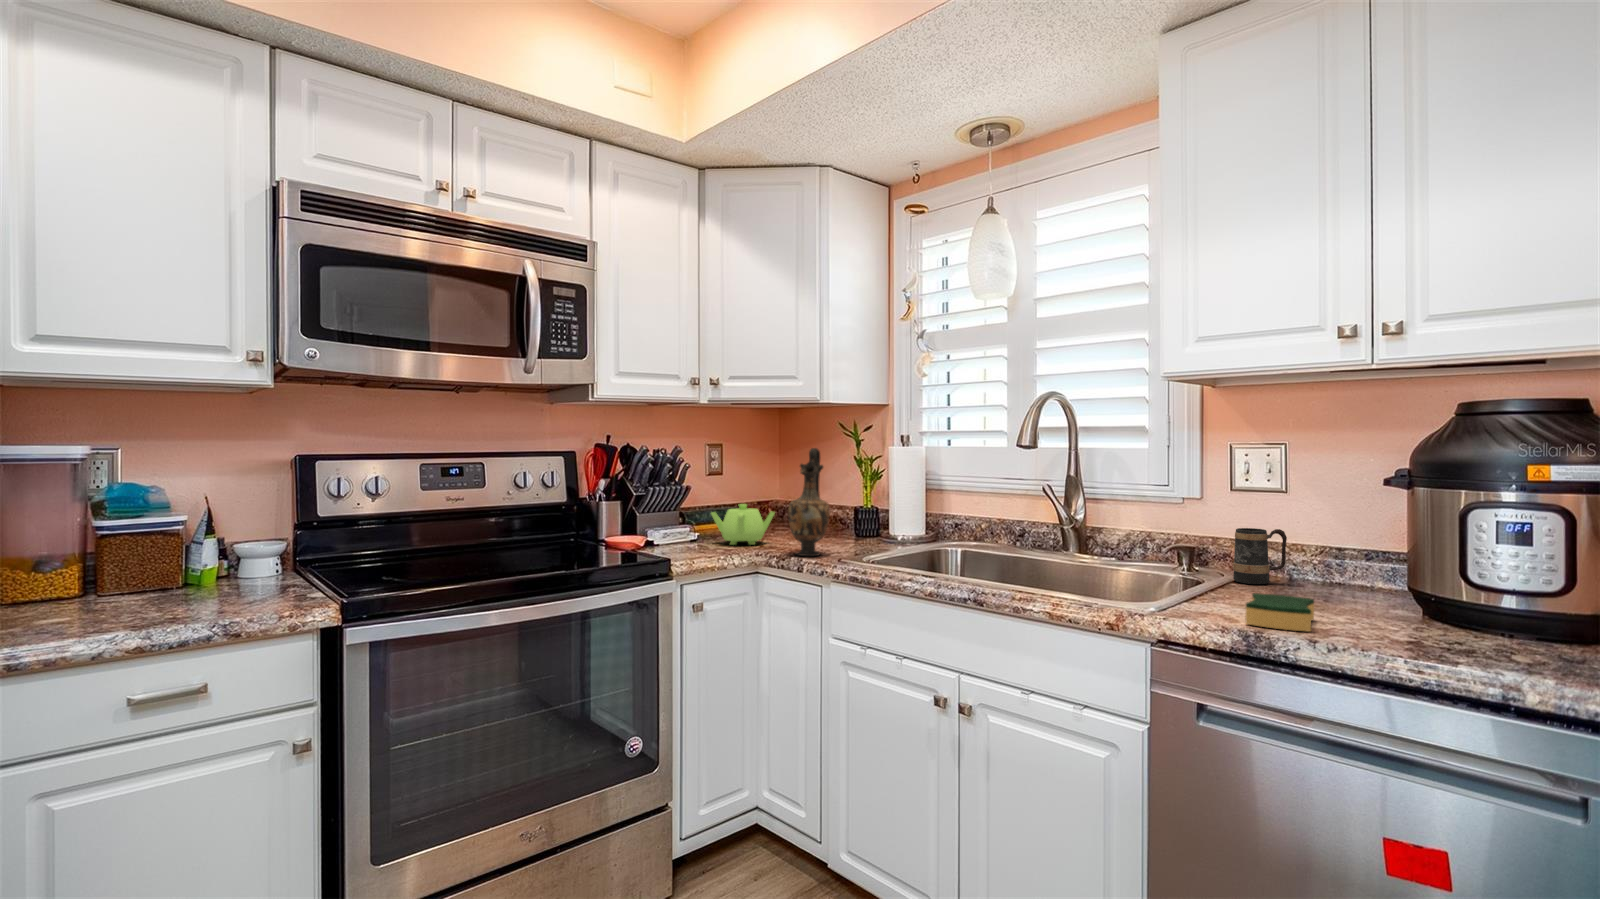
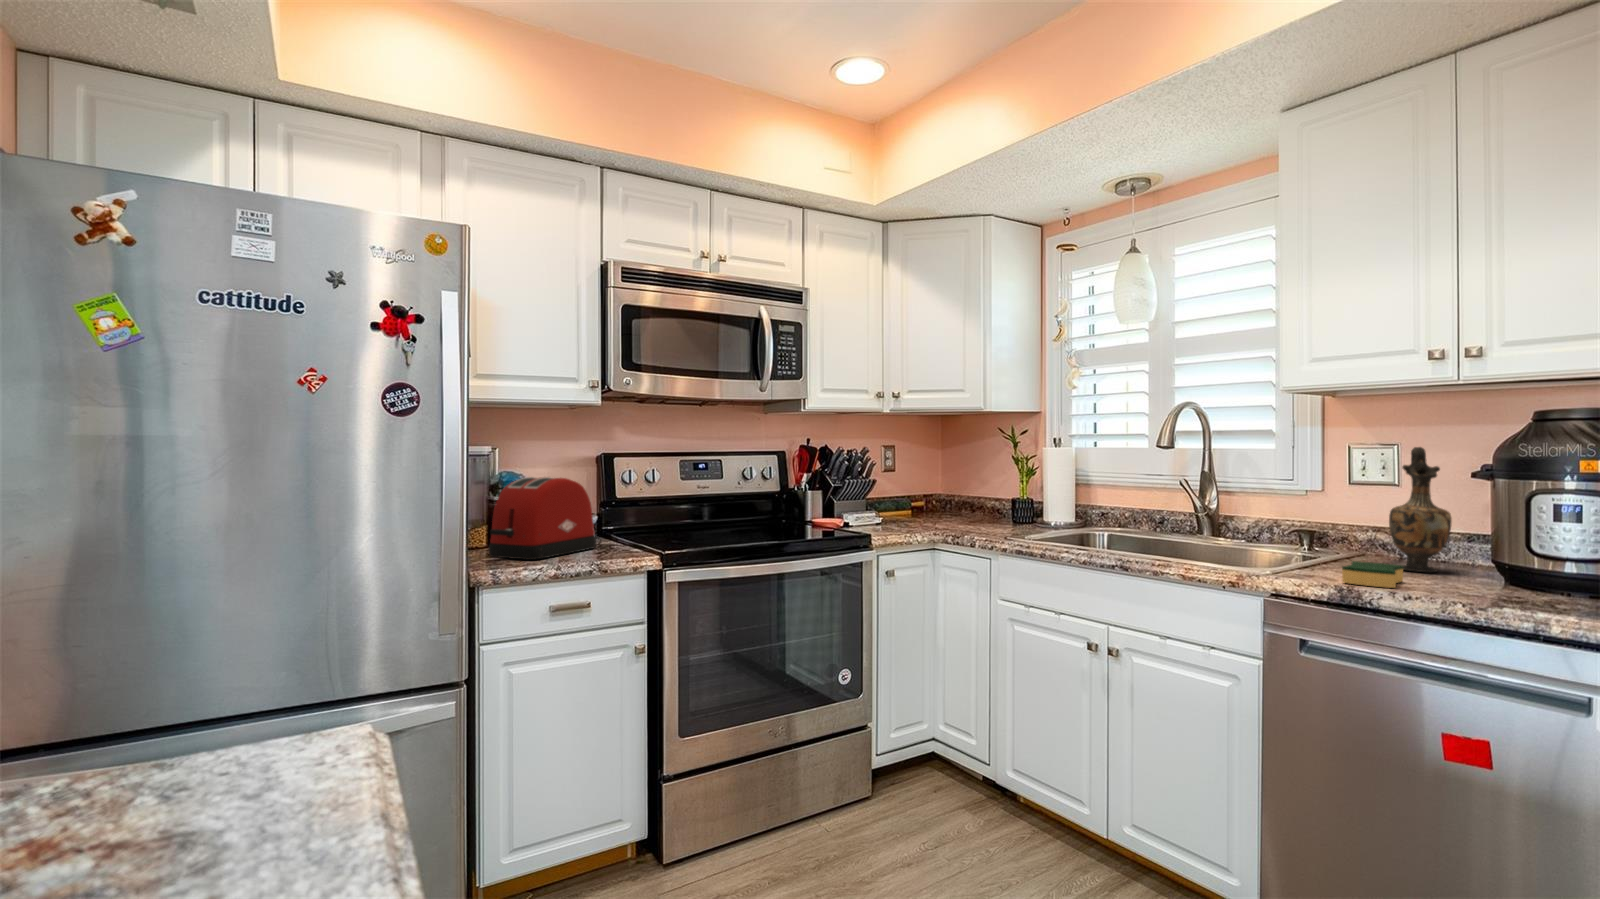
vase: present [788,448,830,556] -> present [1389,447,1452,572]
toaster: none [35,493,250,623] -> present [489,477,596,560]
teapot: present [711,504,775,545] -> none [895,494,947,527]
mug: present [1233,528,1287,584] -> none [1346,514,1394,560]

